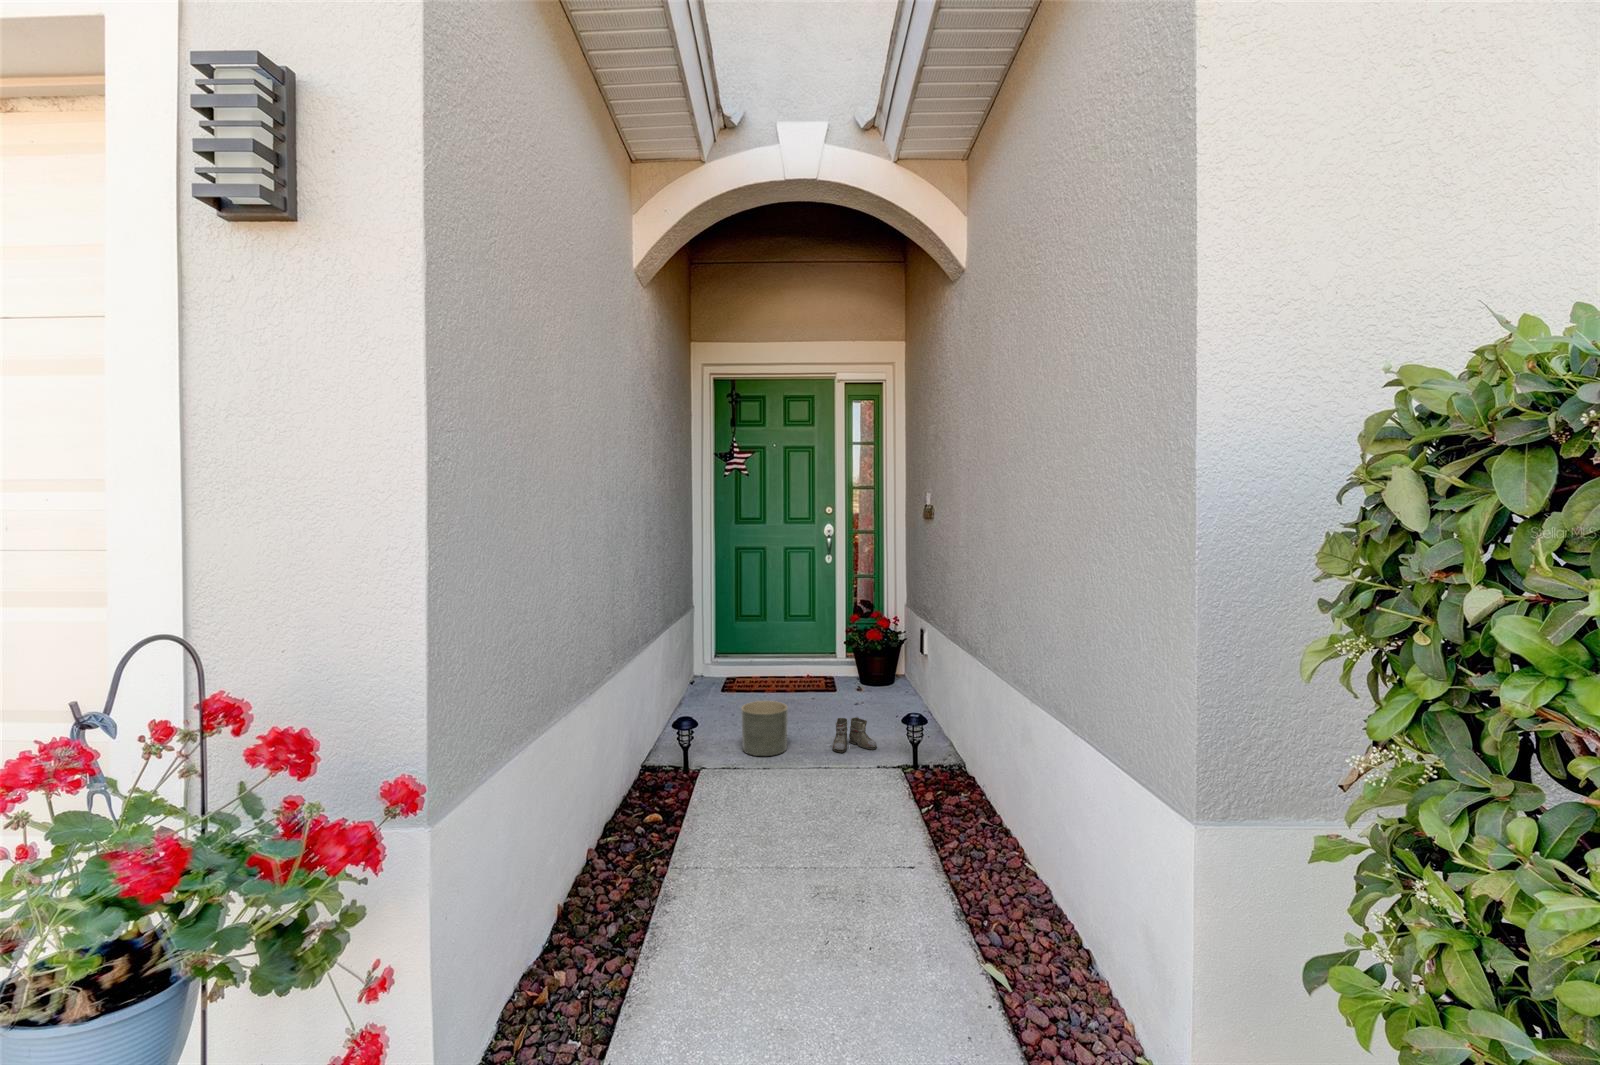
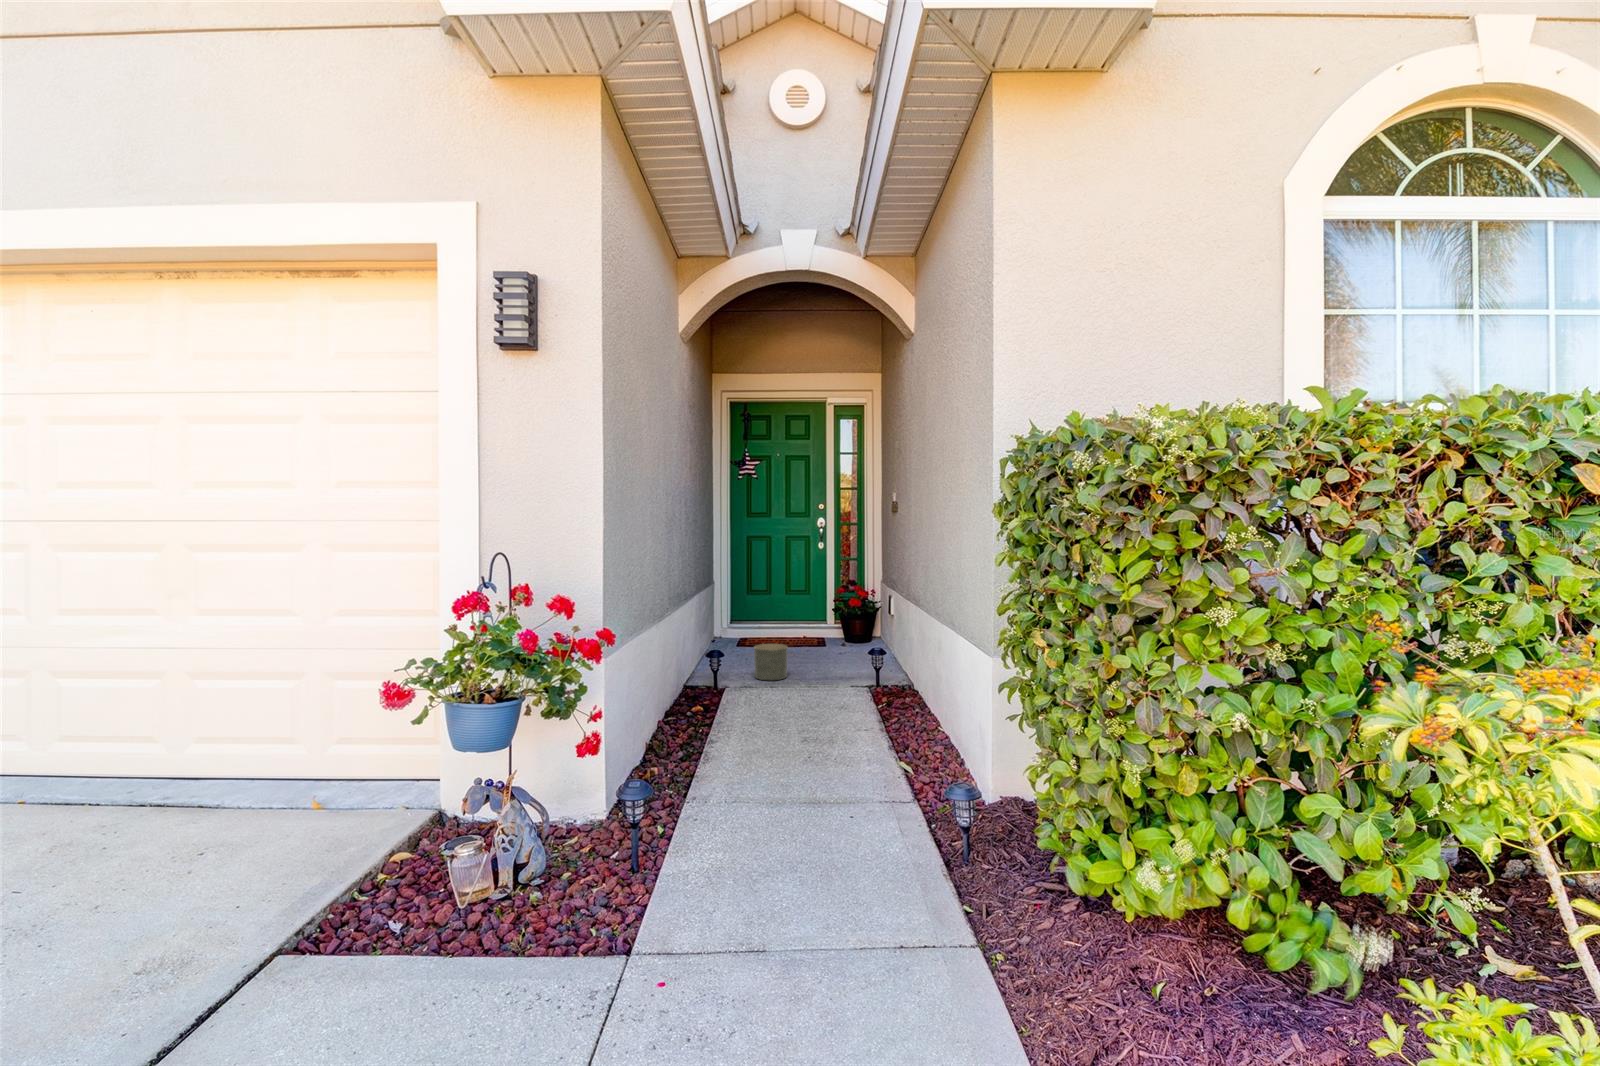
boots: present [832,717,877,753] -> none [815,656,852,679]

